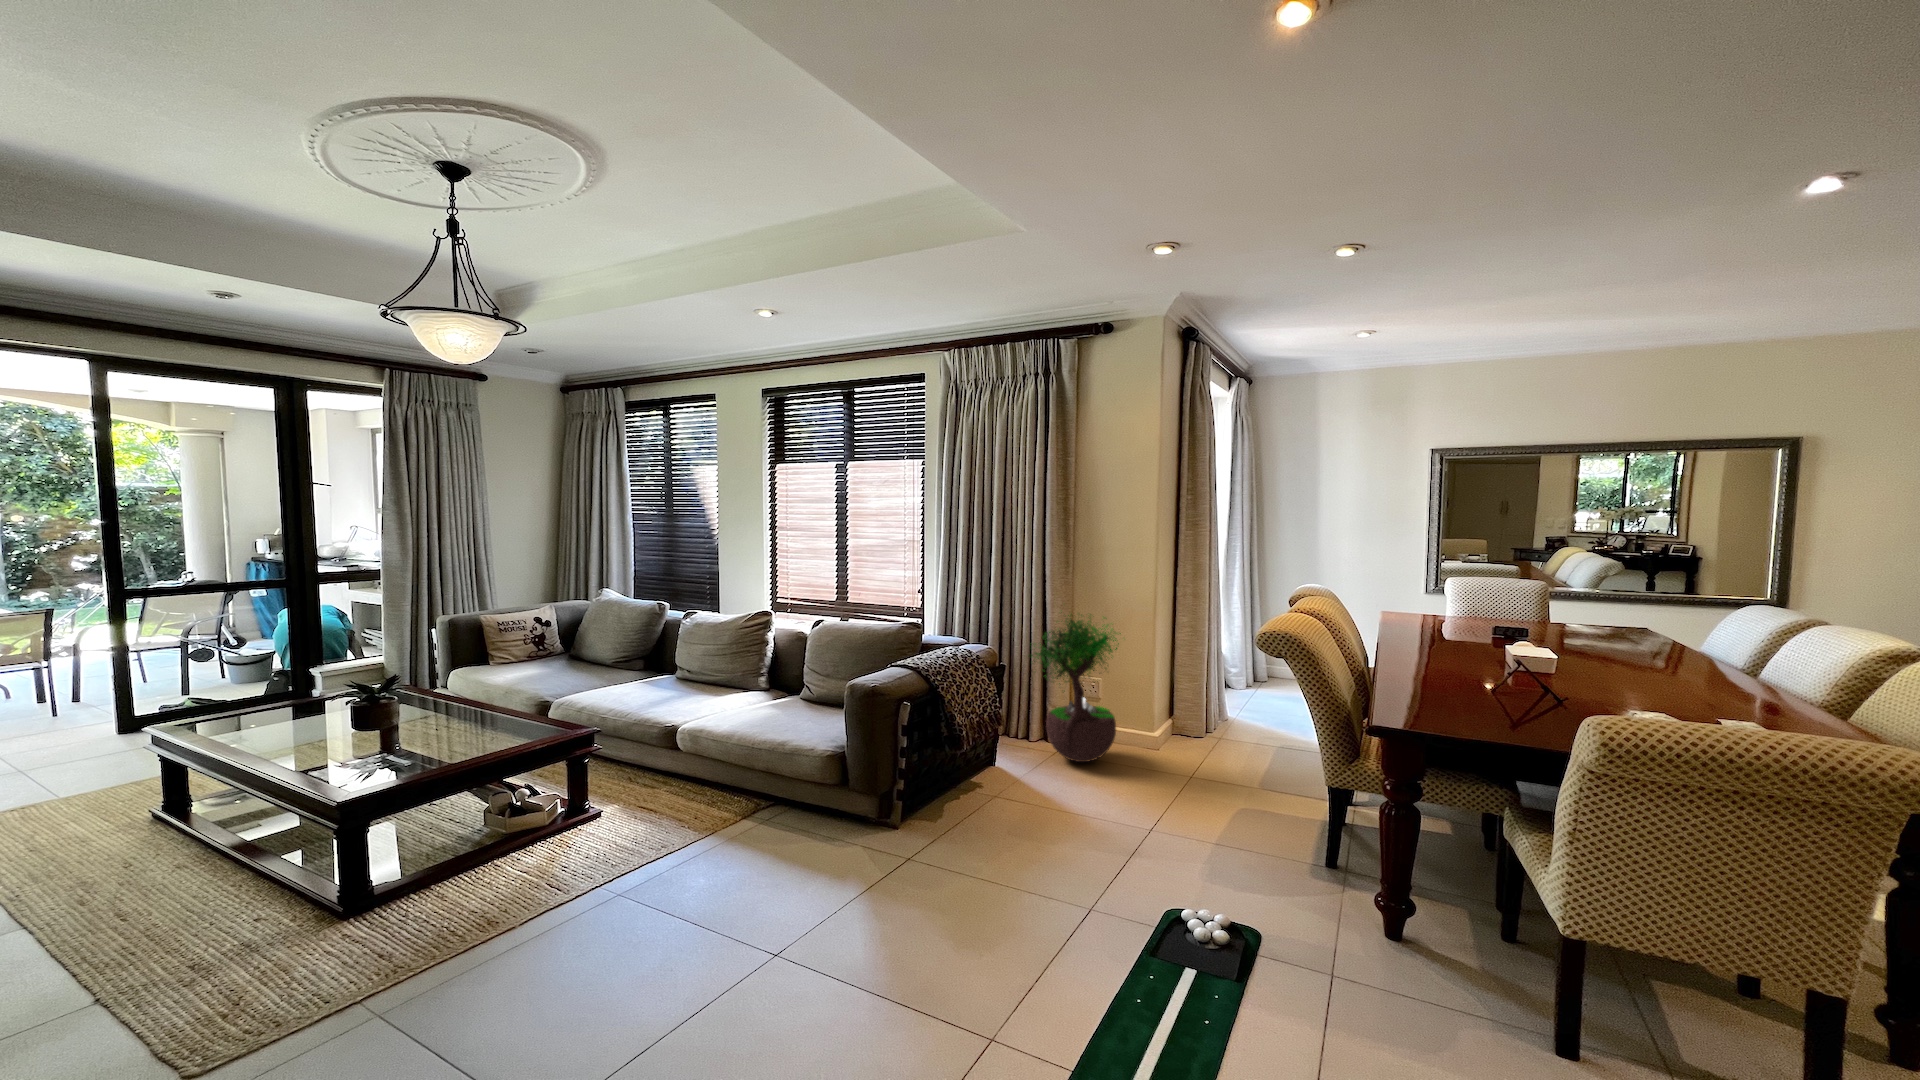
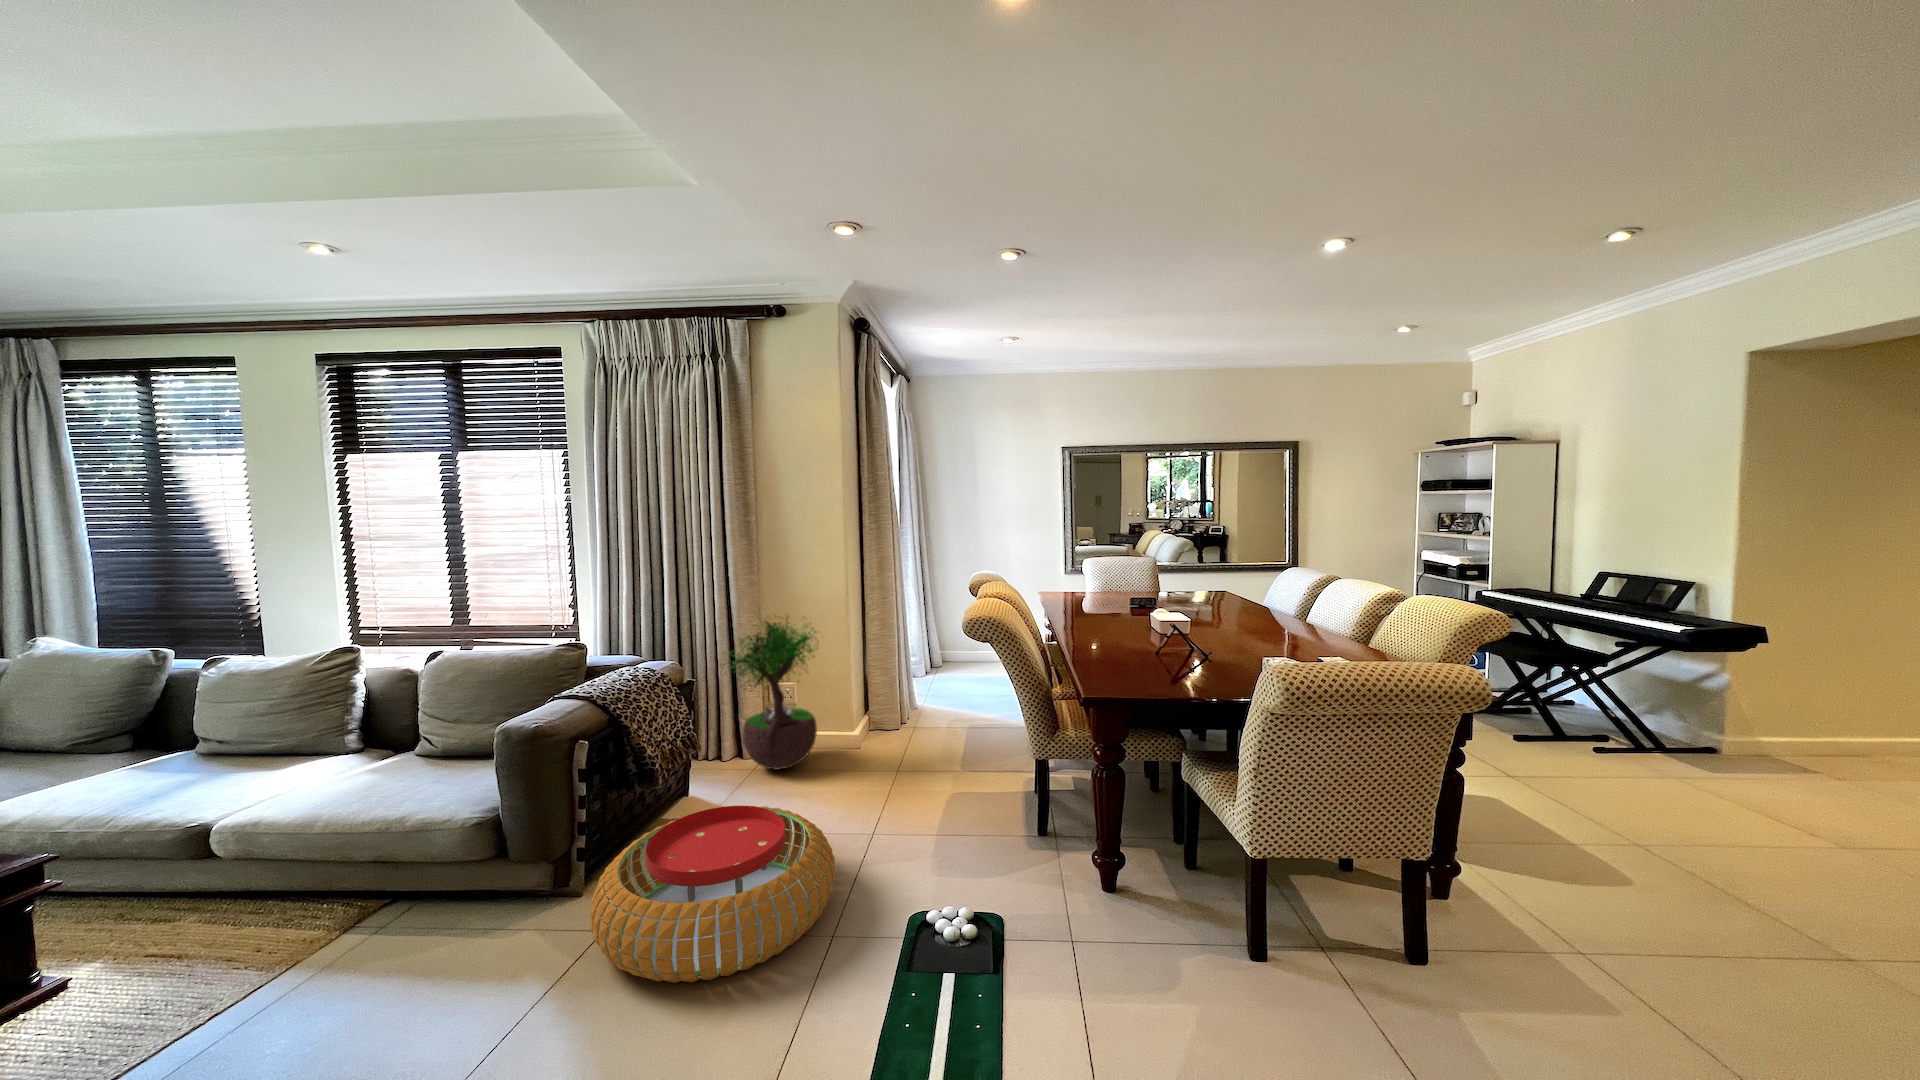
pouf: none [904,776,1104,911] -> present [590,806,835,983]

